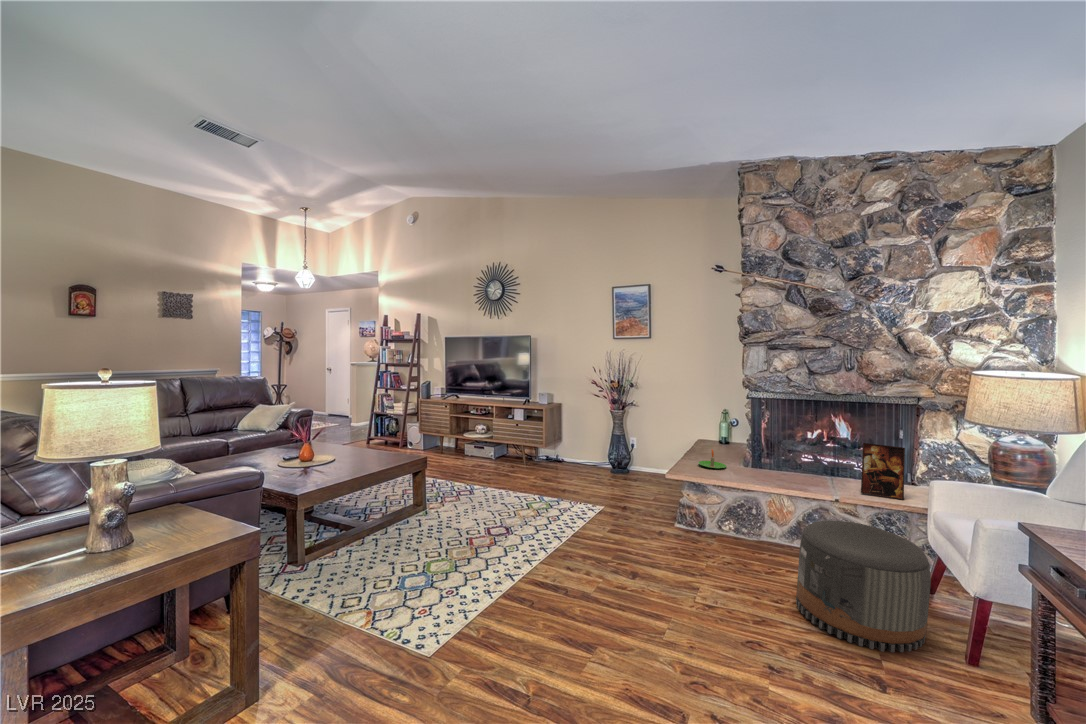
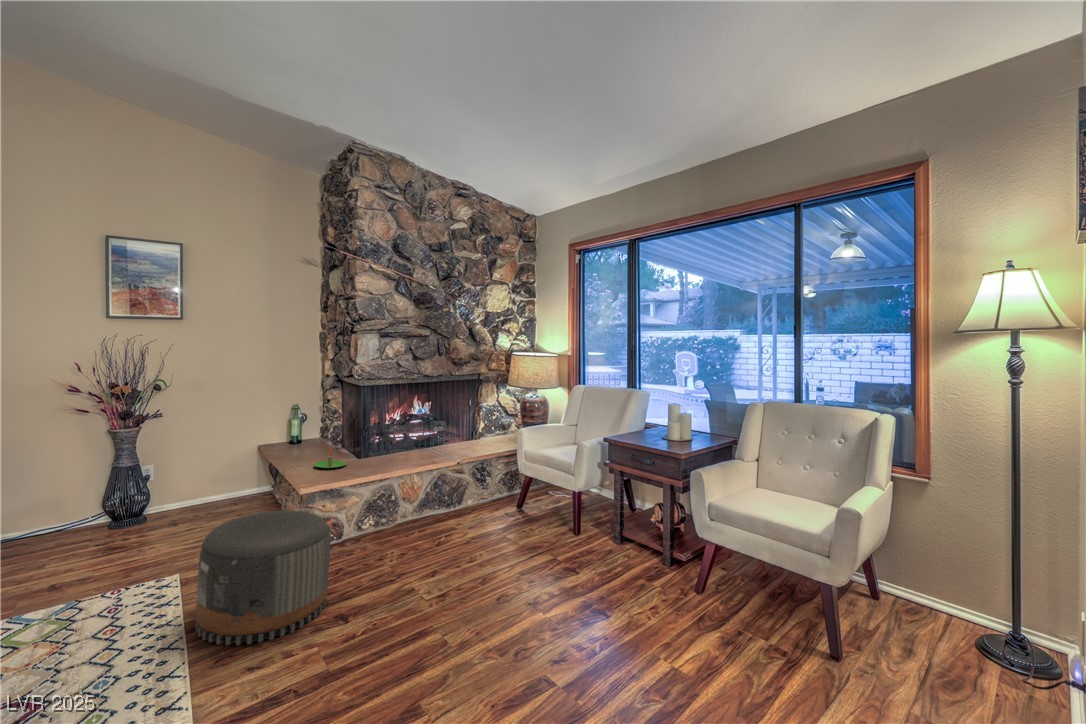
picture frame: present [861,443,905,500] -> none [461,415,490,456]
pouf: present [796,521,931,652] -> present [195,510,330,645]

